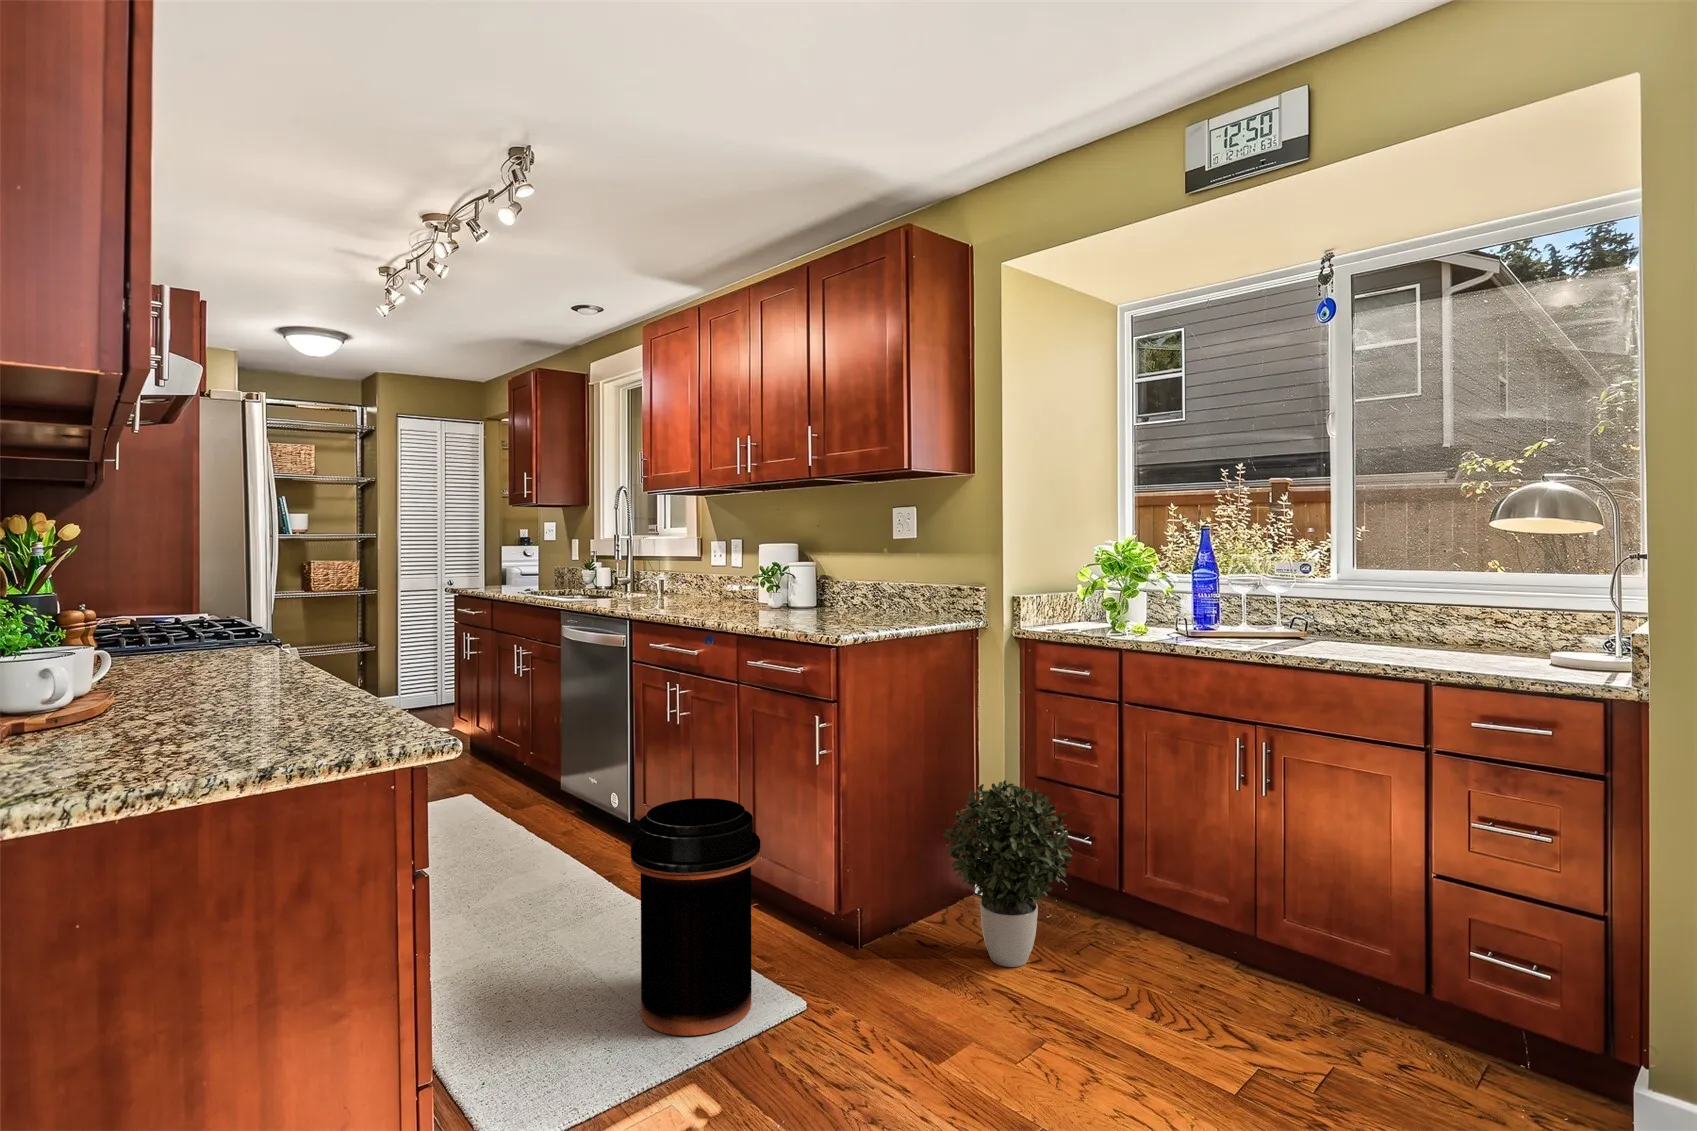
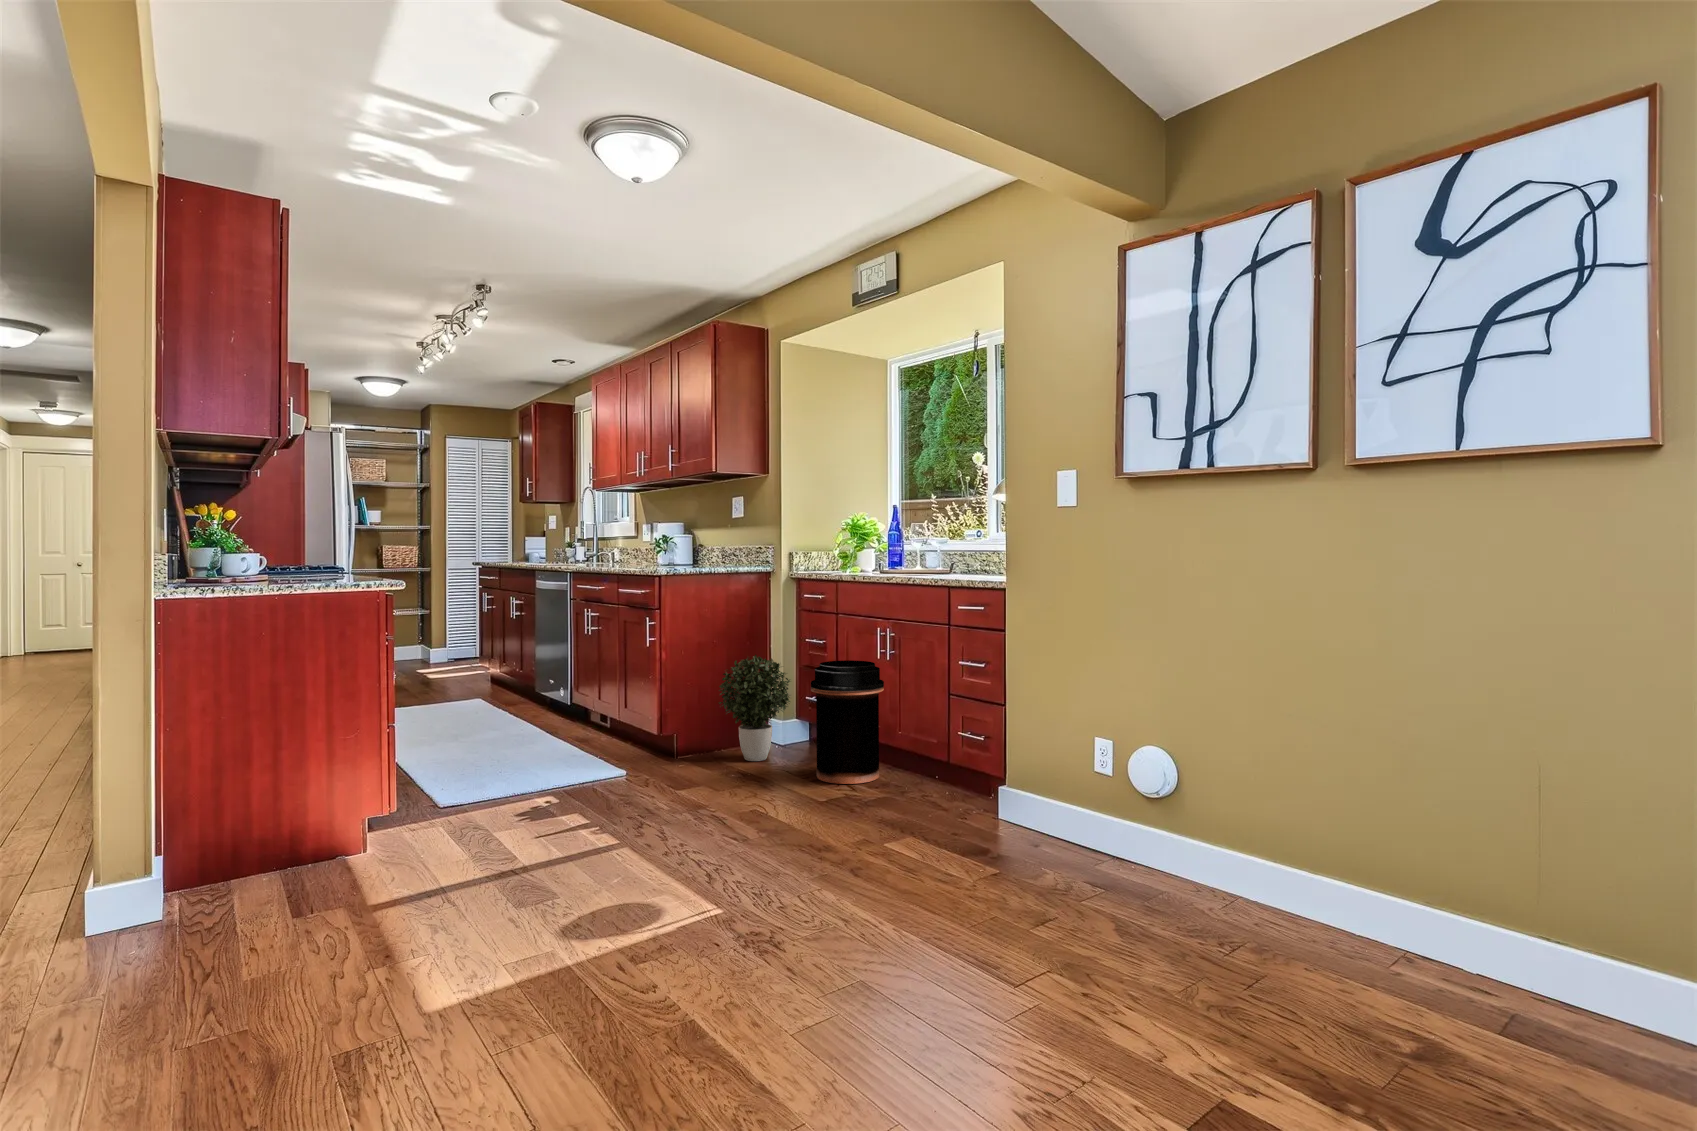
trash can: present [631,798,760,1036] -> present [811,660,884,784]

